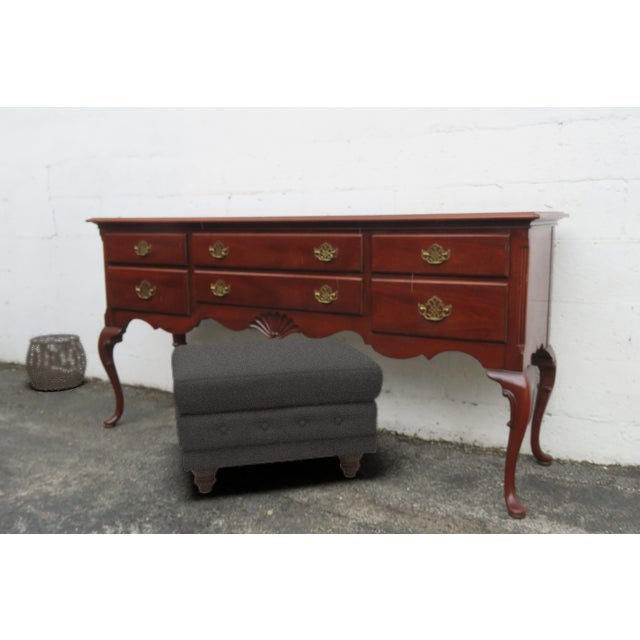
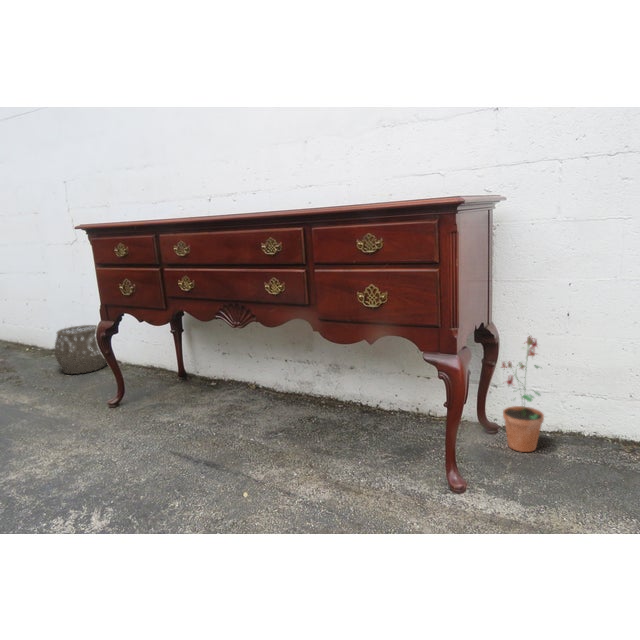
ottoman: present [171,338,383,493] -> none [129,323,332,474]
potted plant: none [558,360,606,483] -> present [502,336,544,452]

